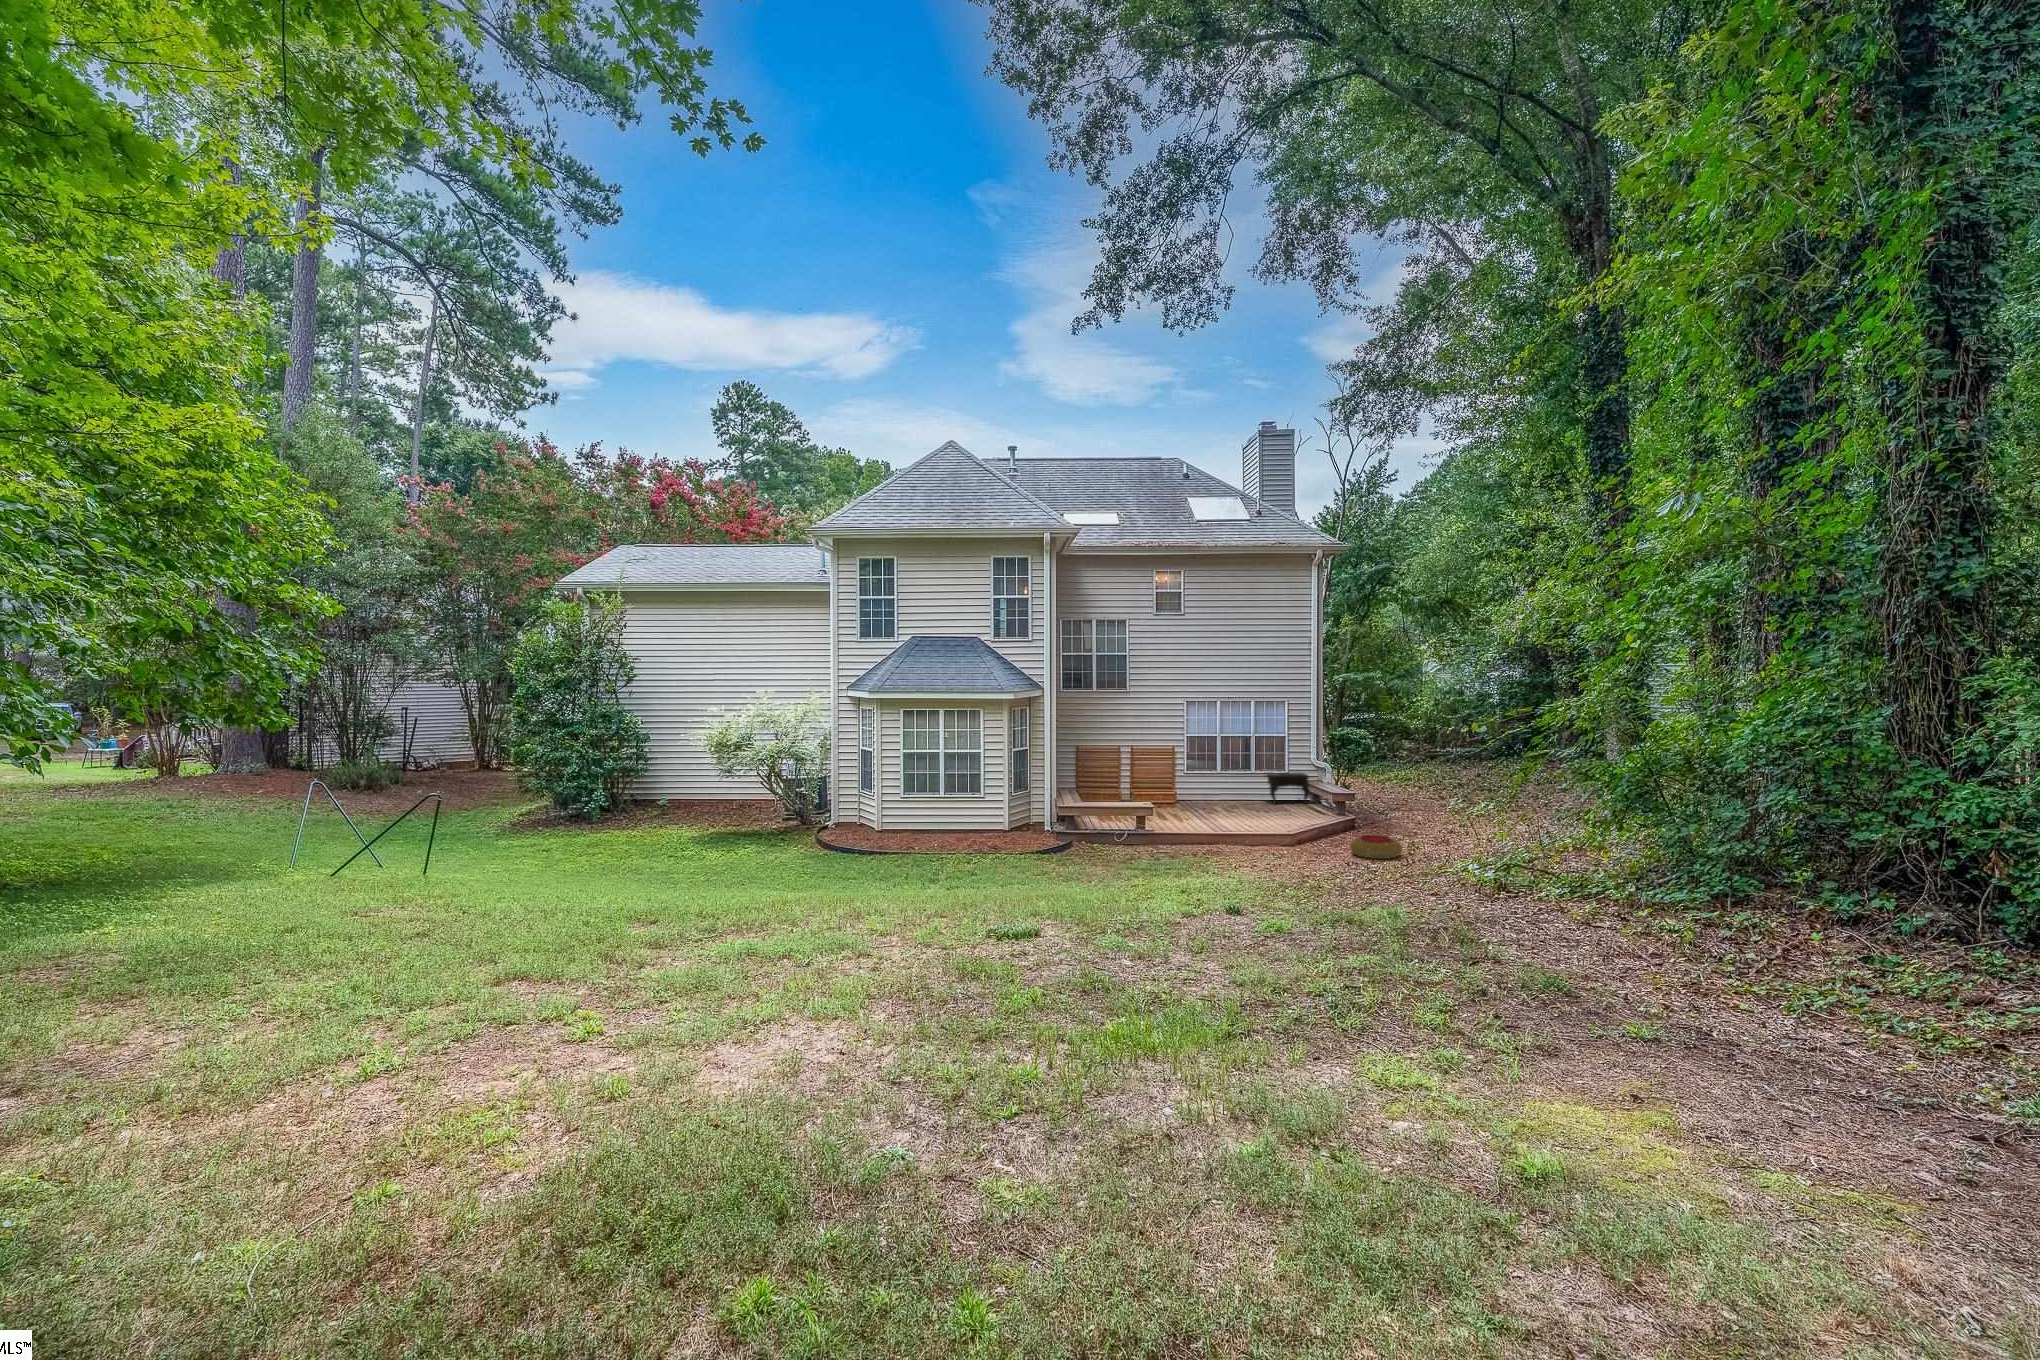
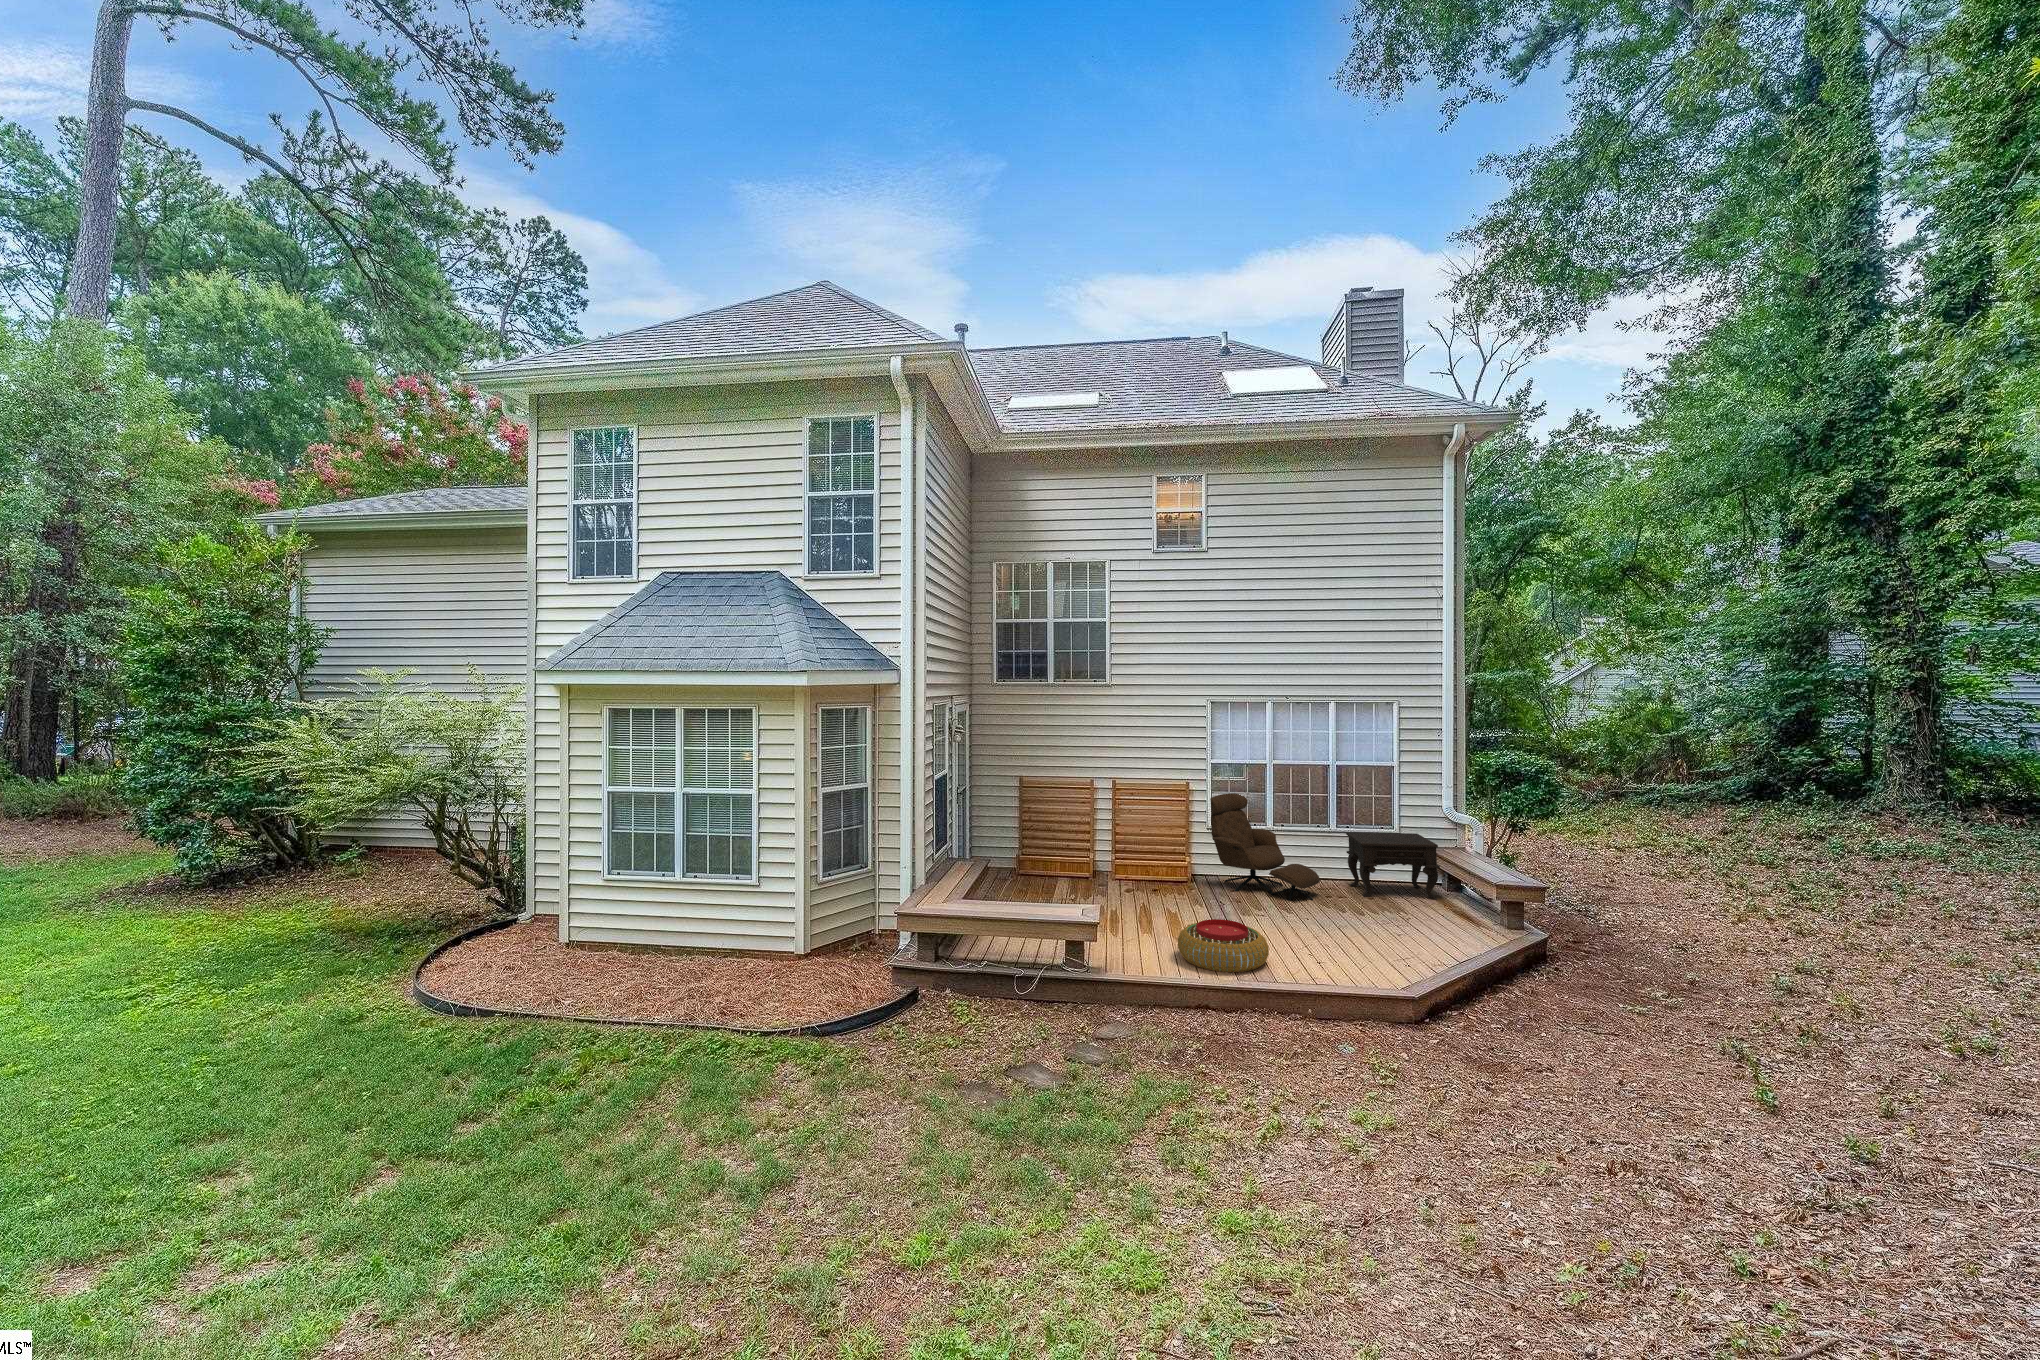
lounge chair: none [1190,754,1250,808] -> present [1210,793,1320,901]
pouf: present [1350,835,1402,859] -> present [1178,919,1269,972]

